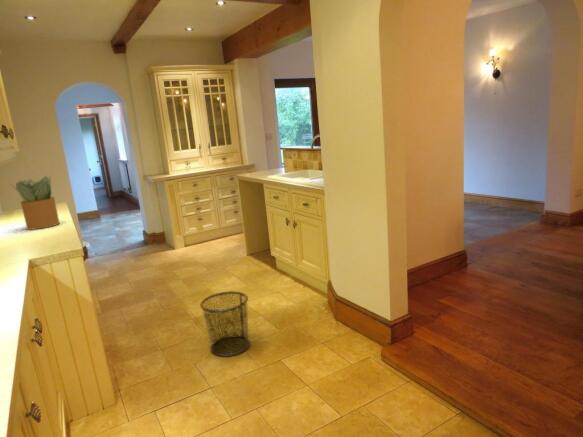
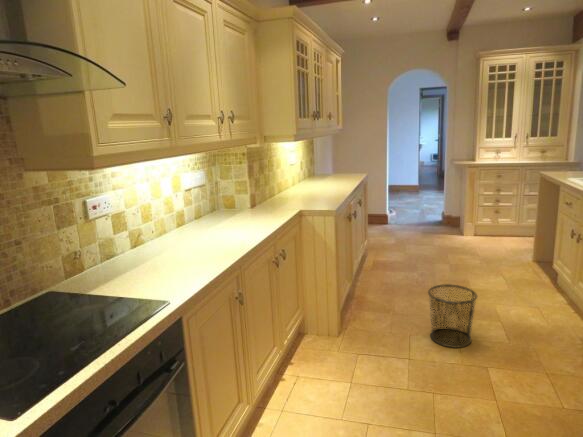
potted plant: present [15,176,59,230] -> none [313,153,340,193]

